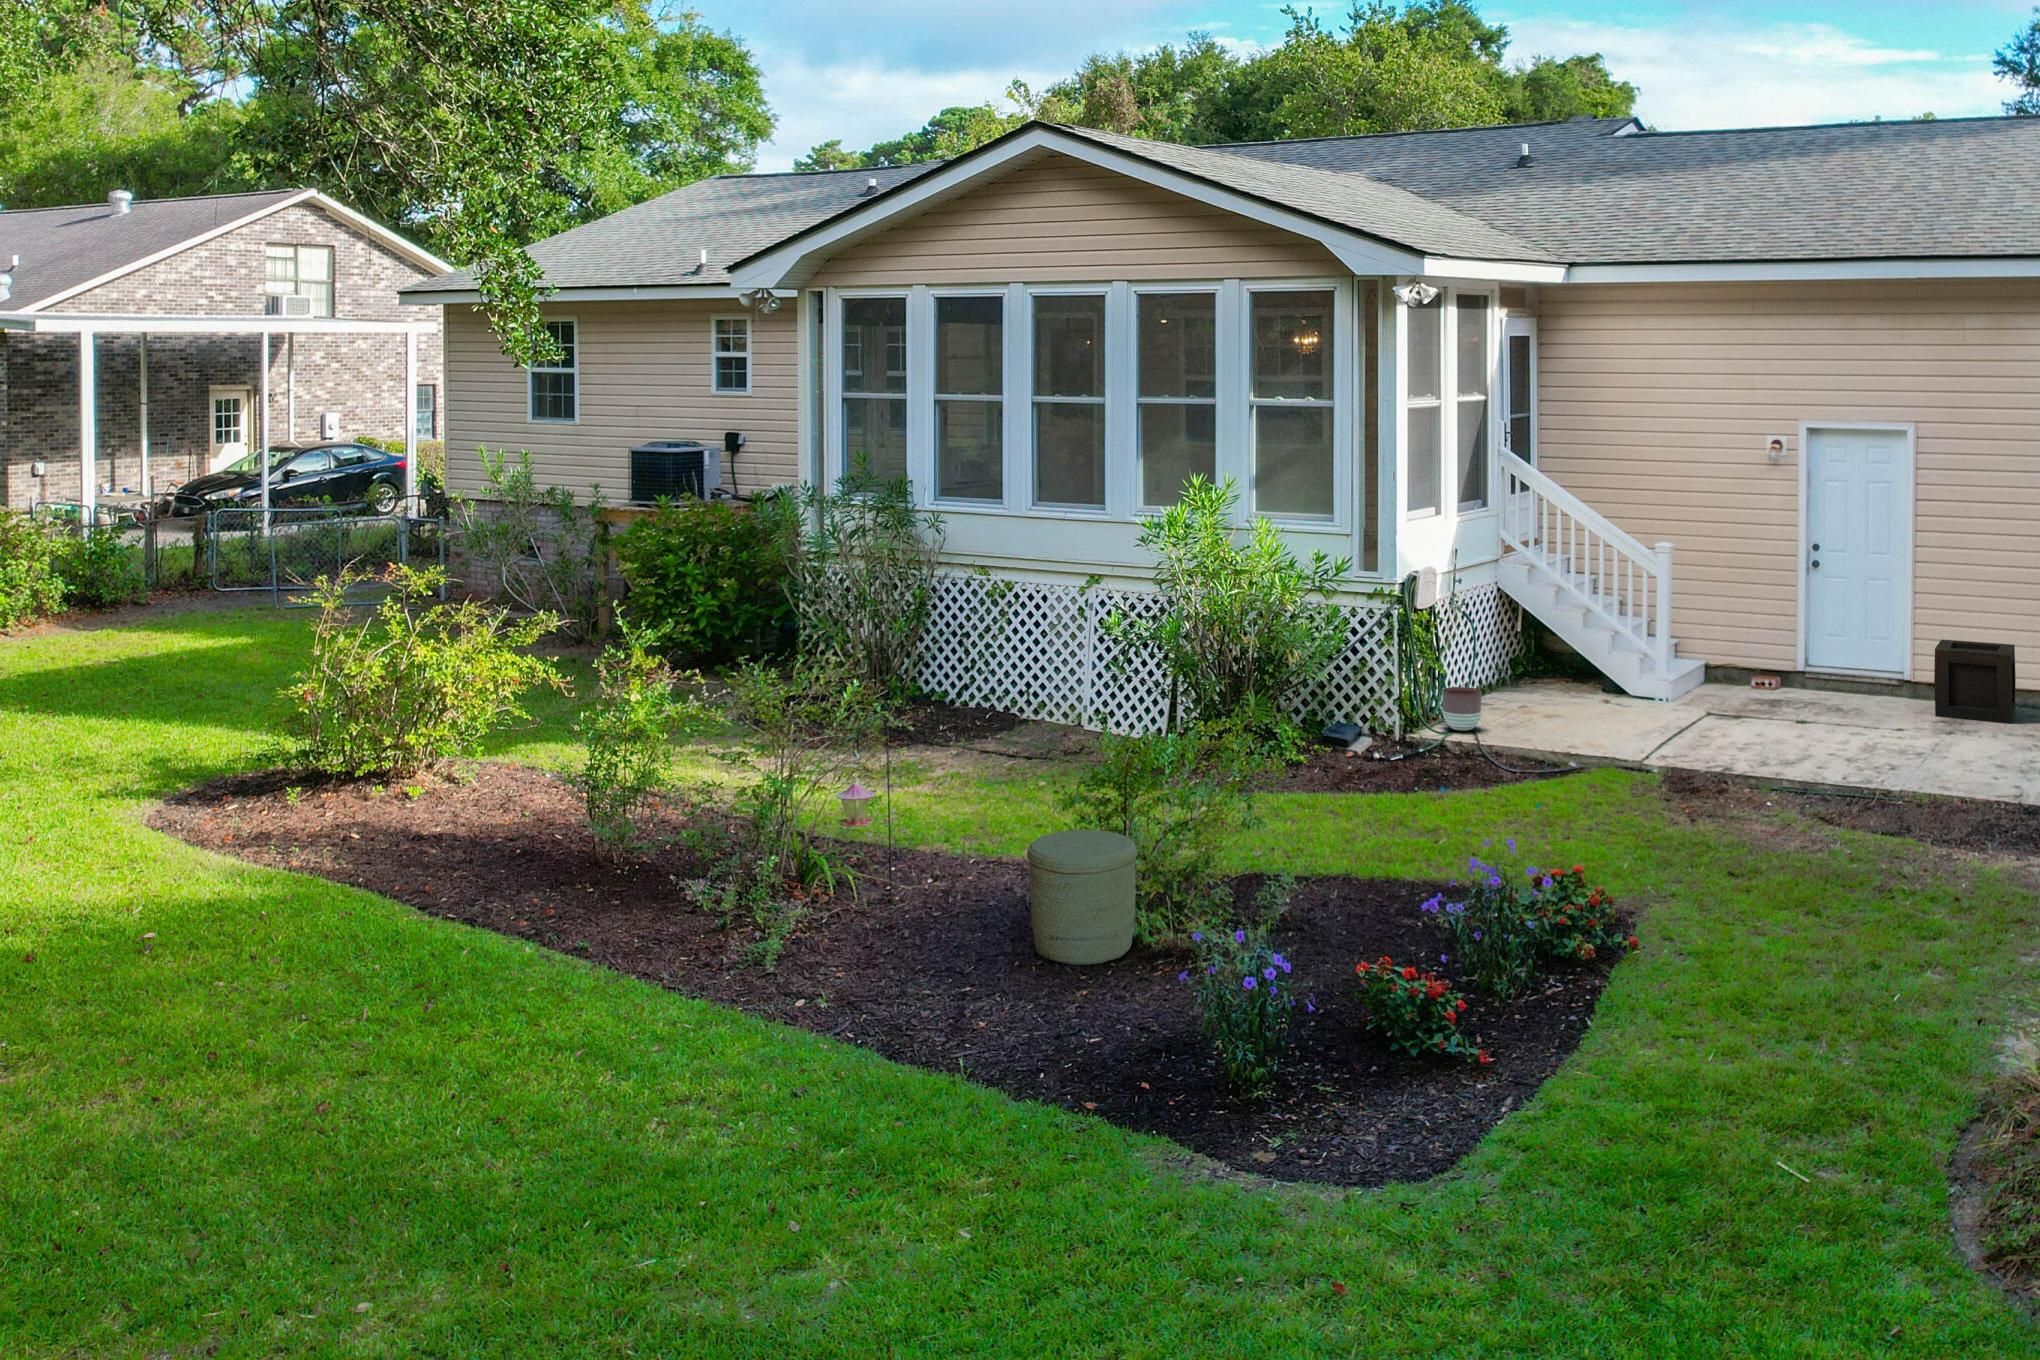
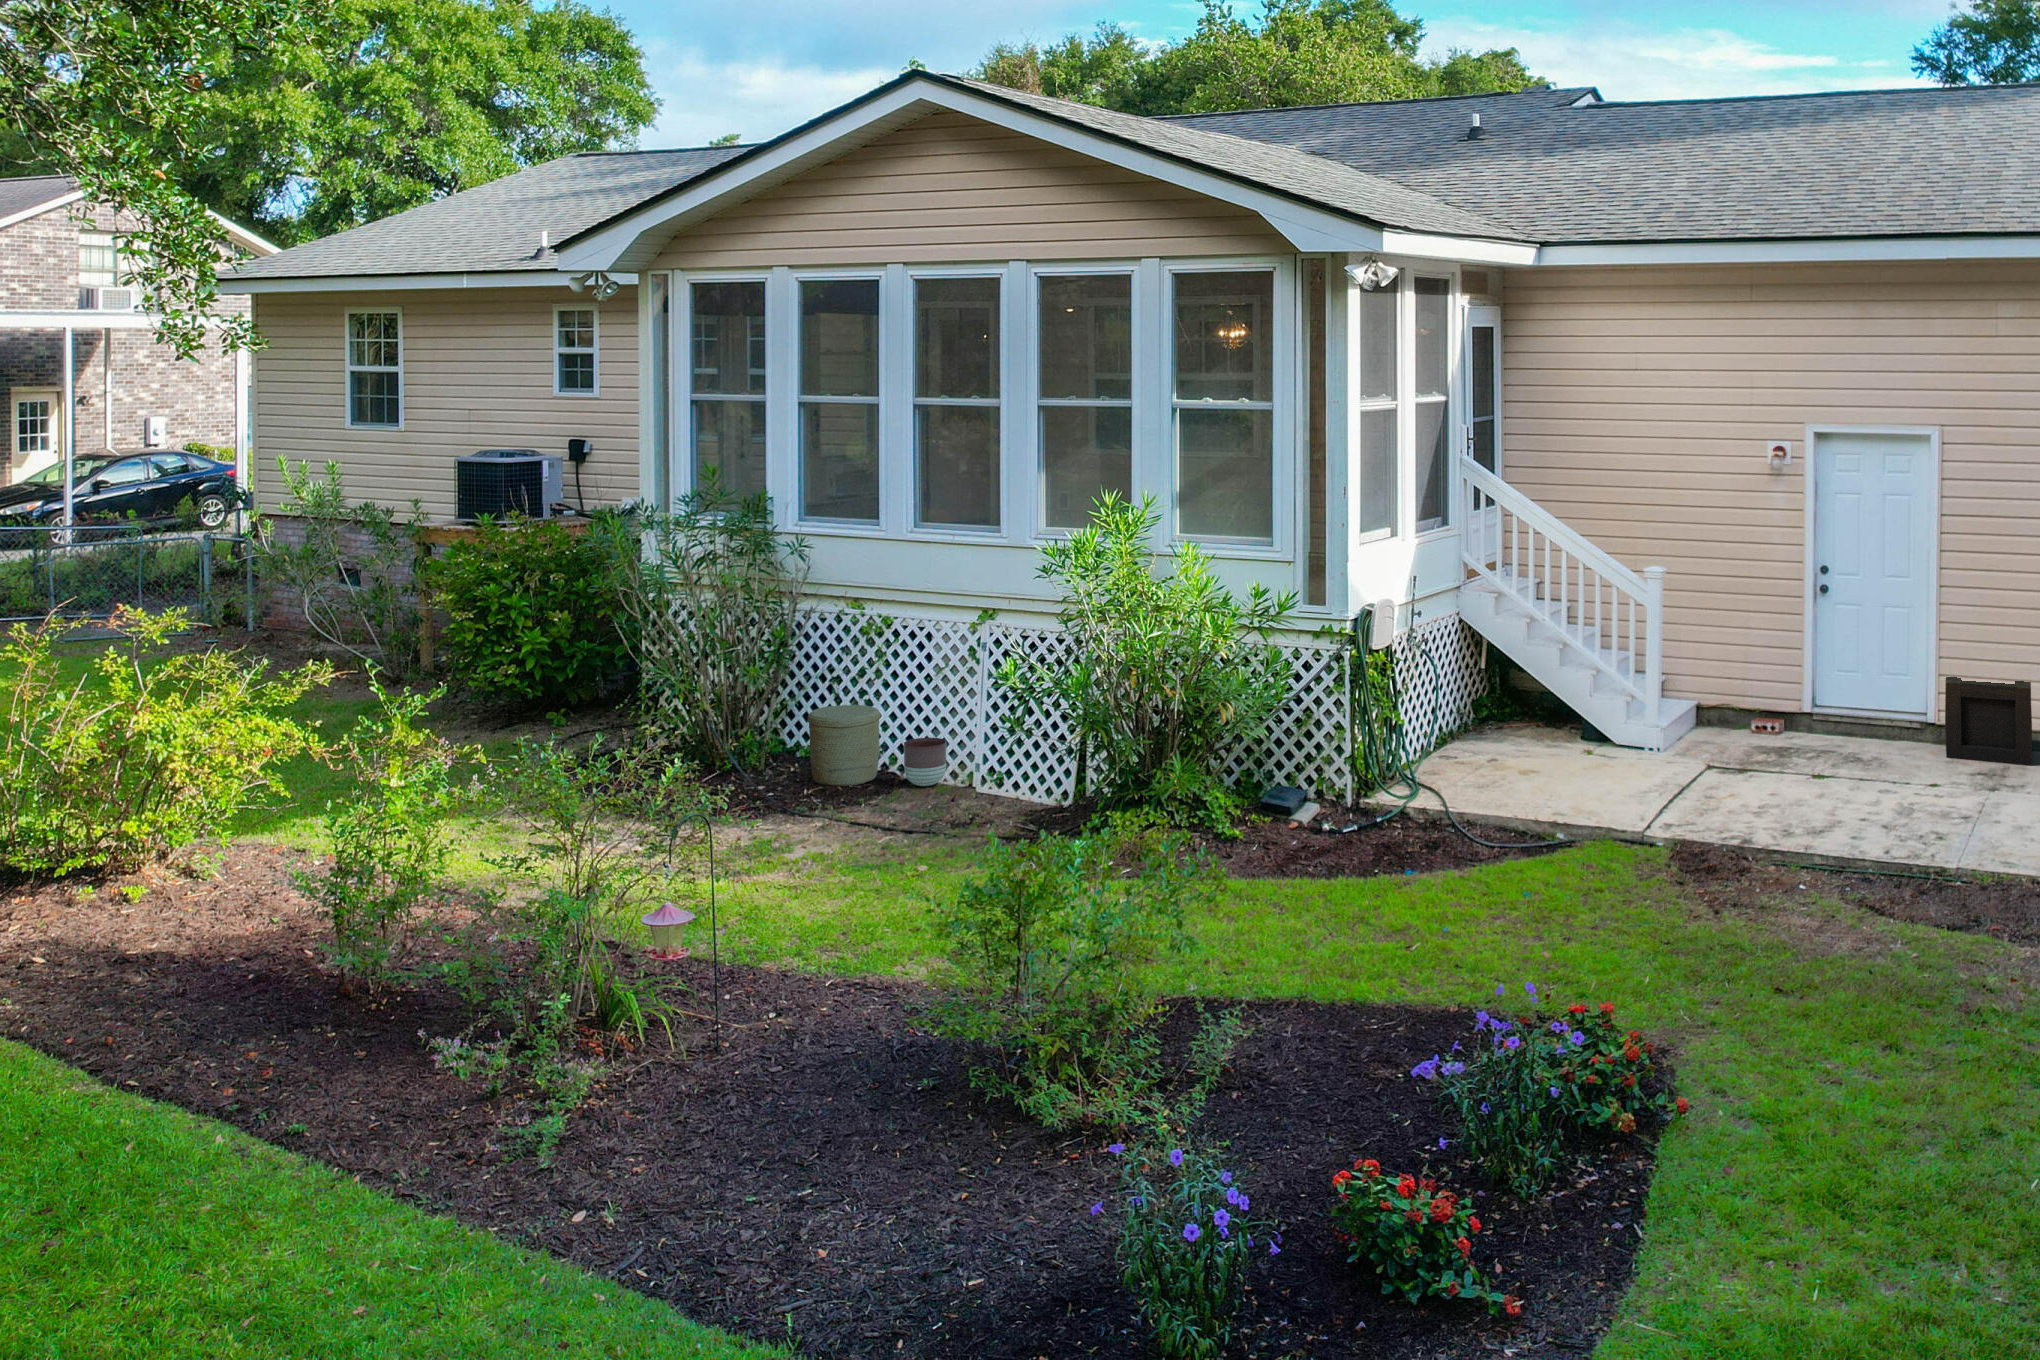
planter: present [1442,687,1481,731] -> present [904,738,946,786]
woven basket: present [1027,830,1137,965] -> present [808,705,880,786]

